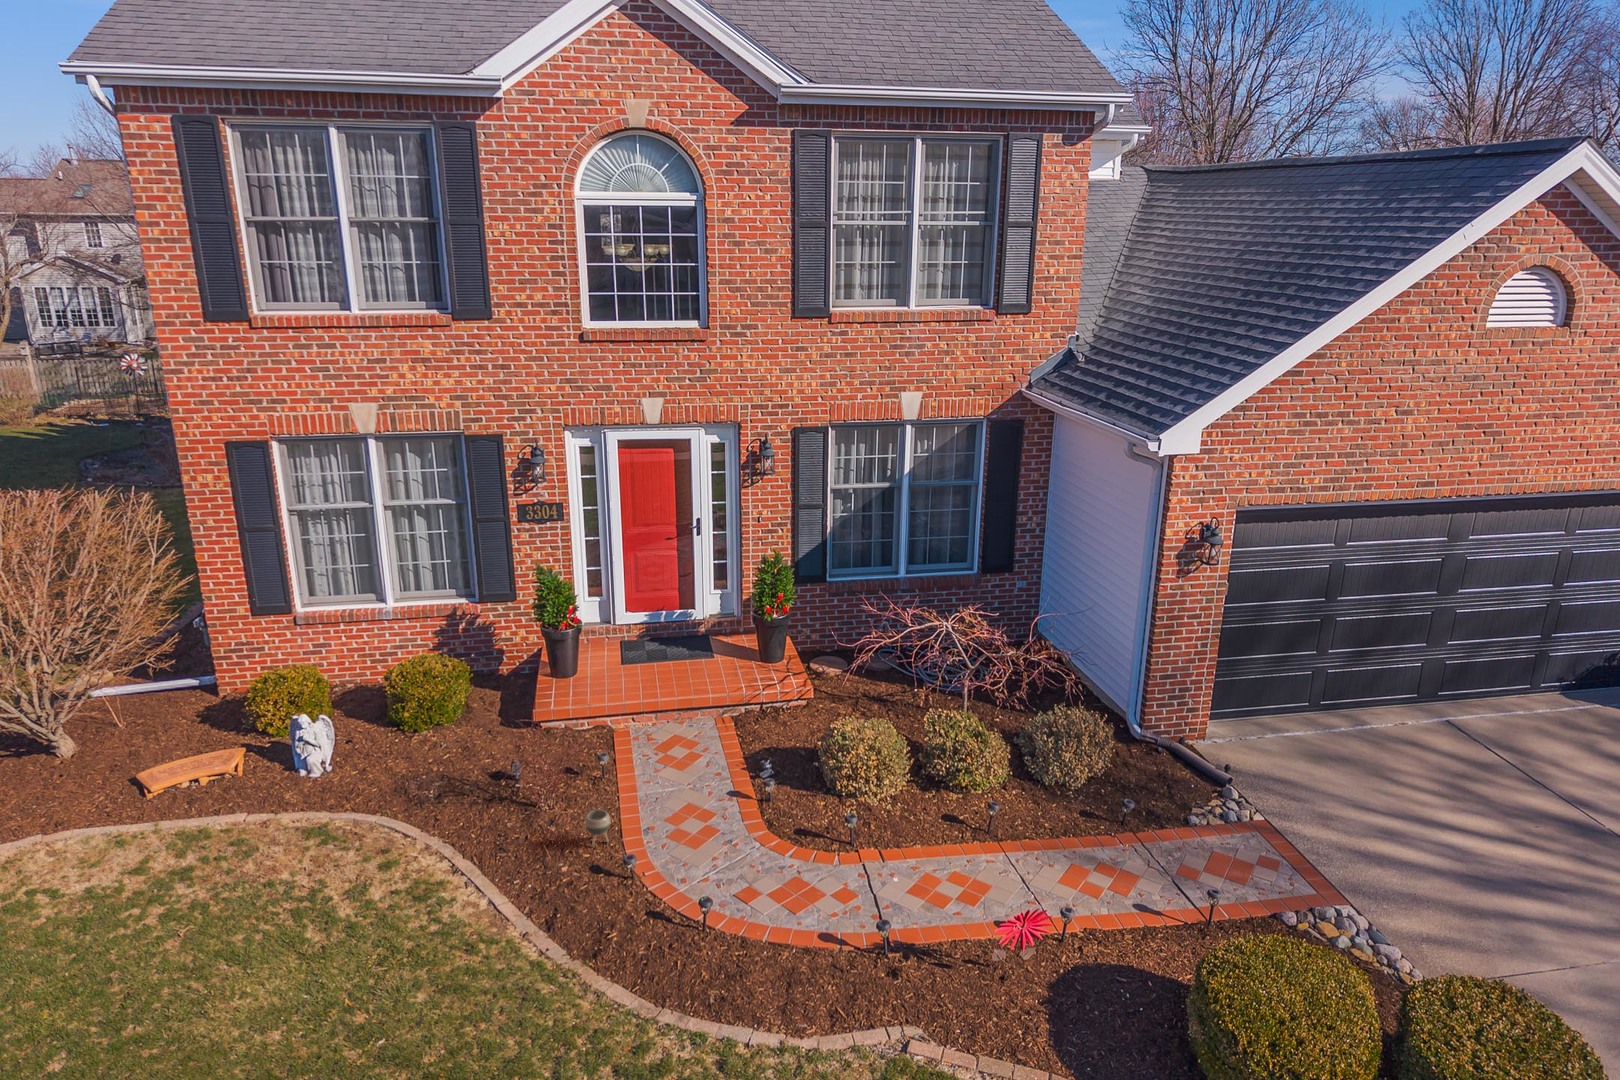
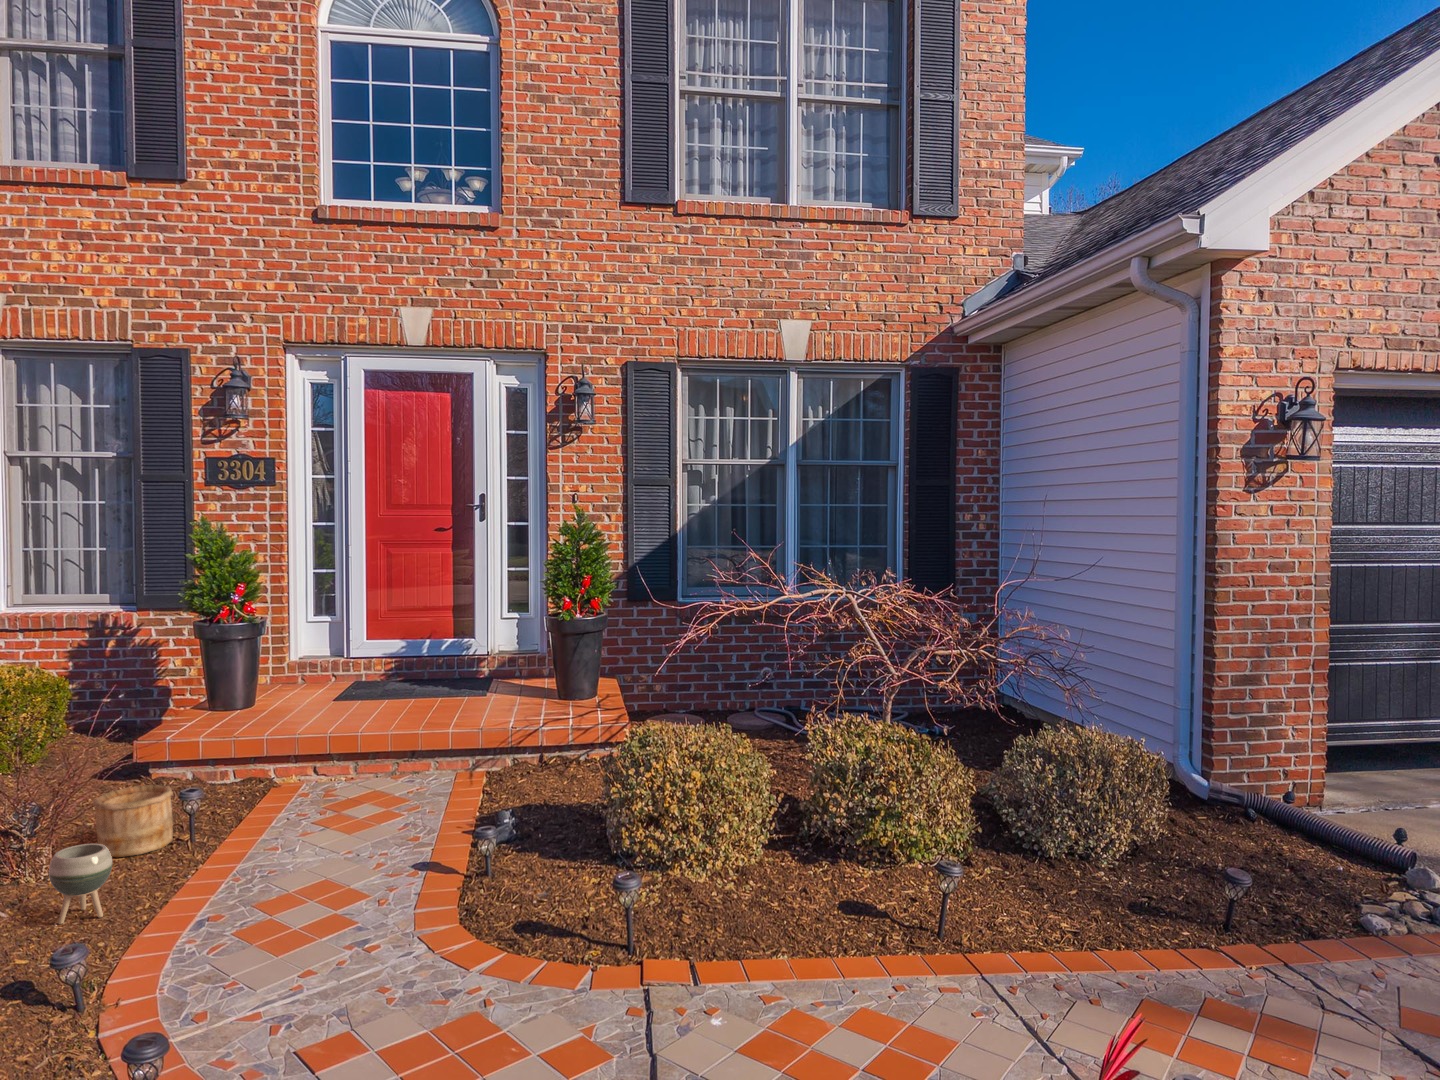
wooden bucket: none [562,759,600,801] -> present [93,785,173,857]

